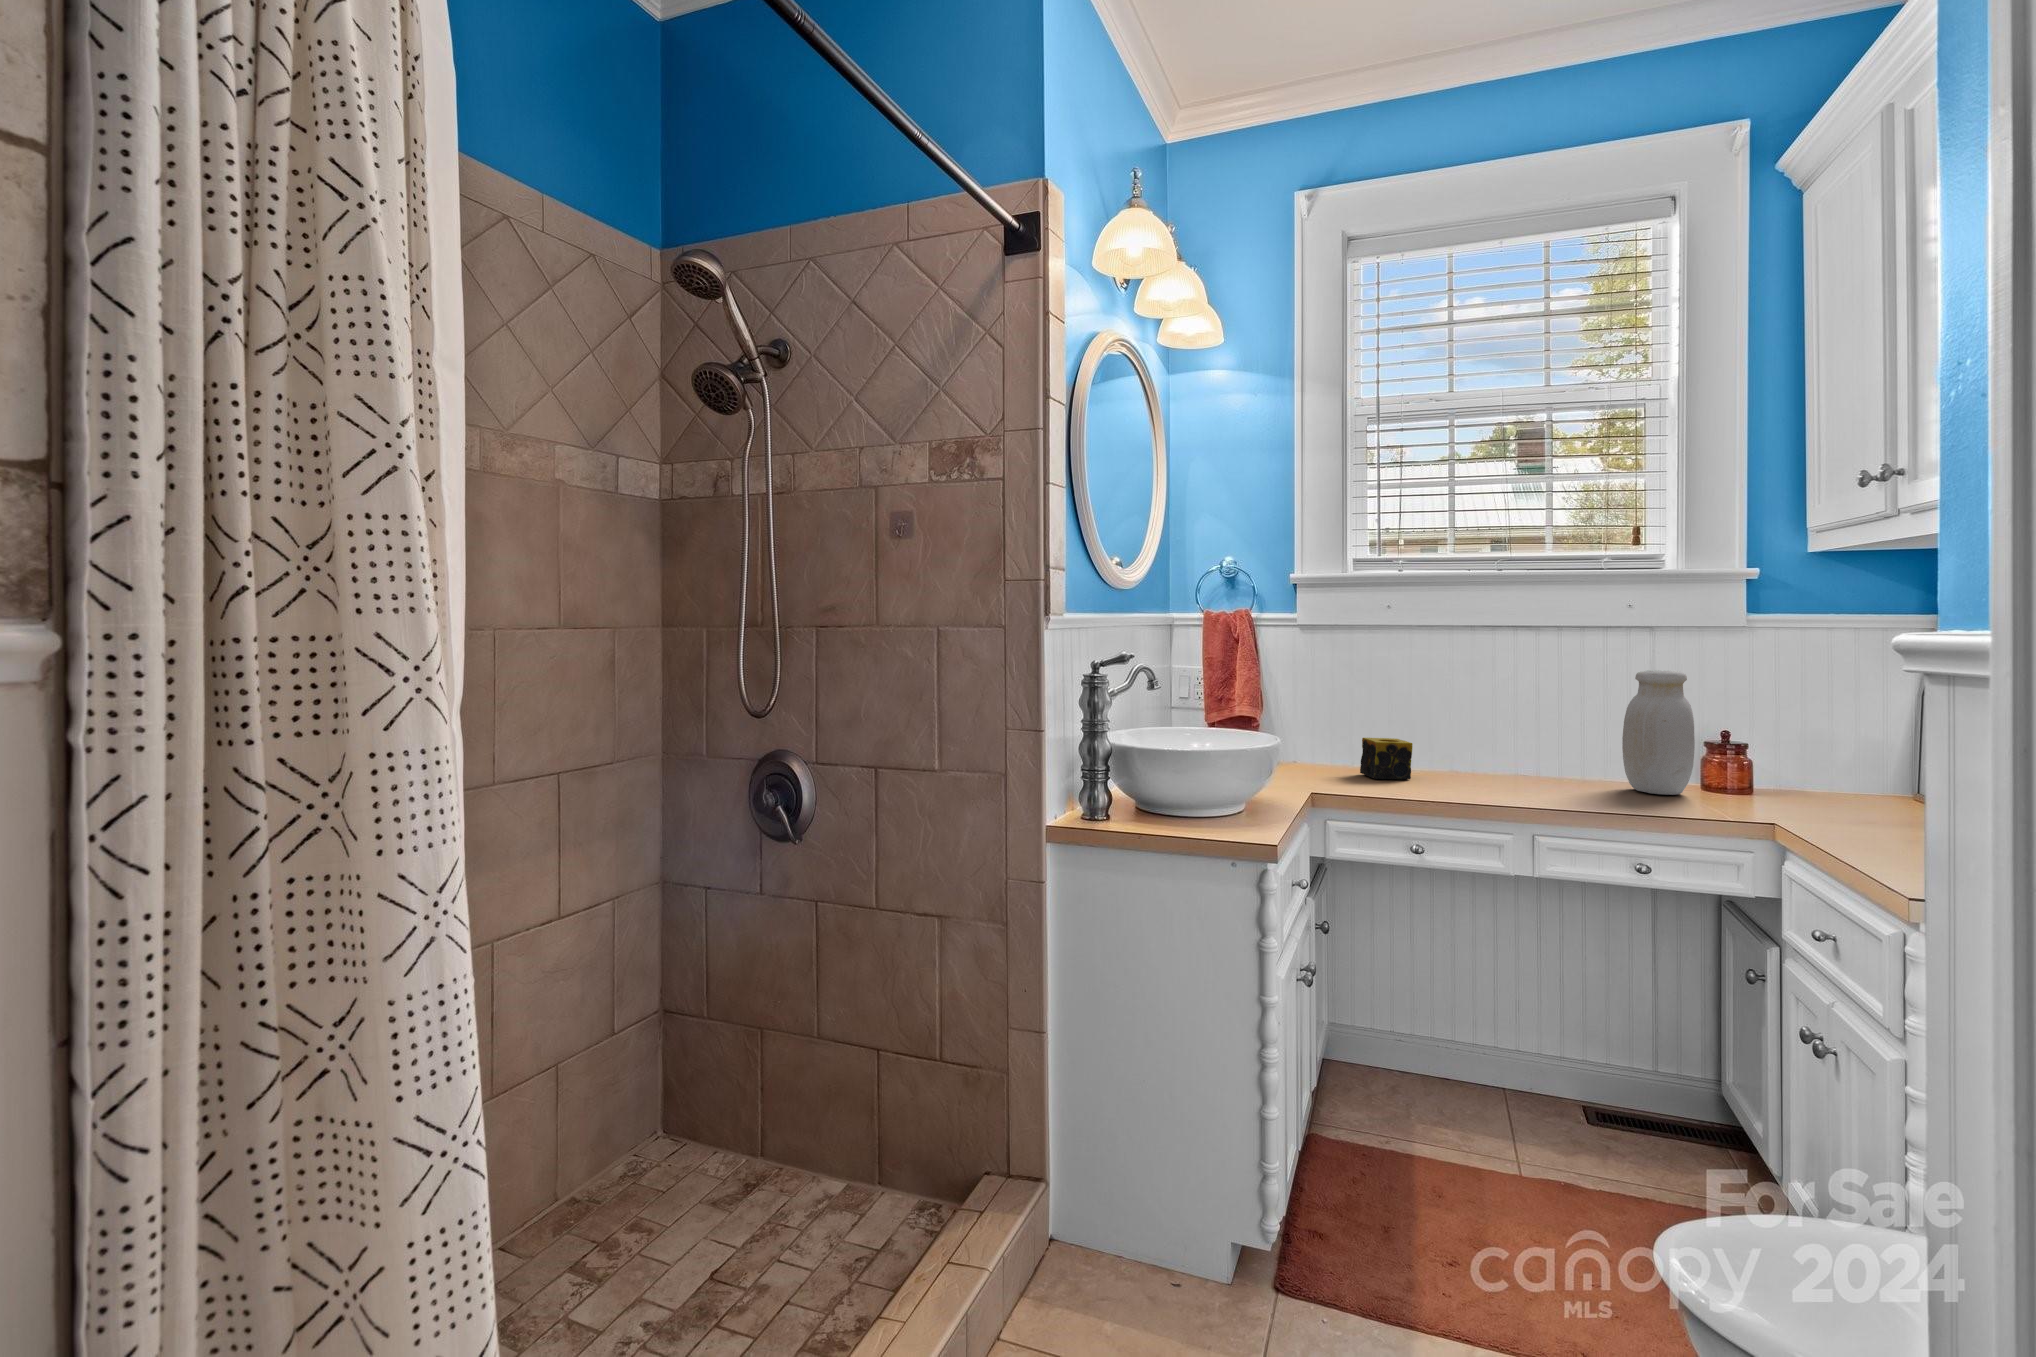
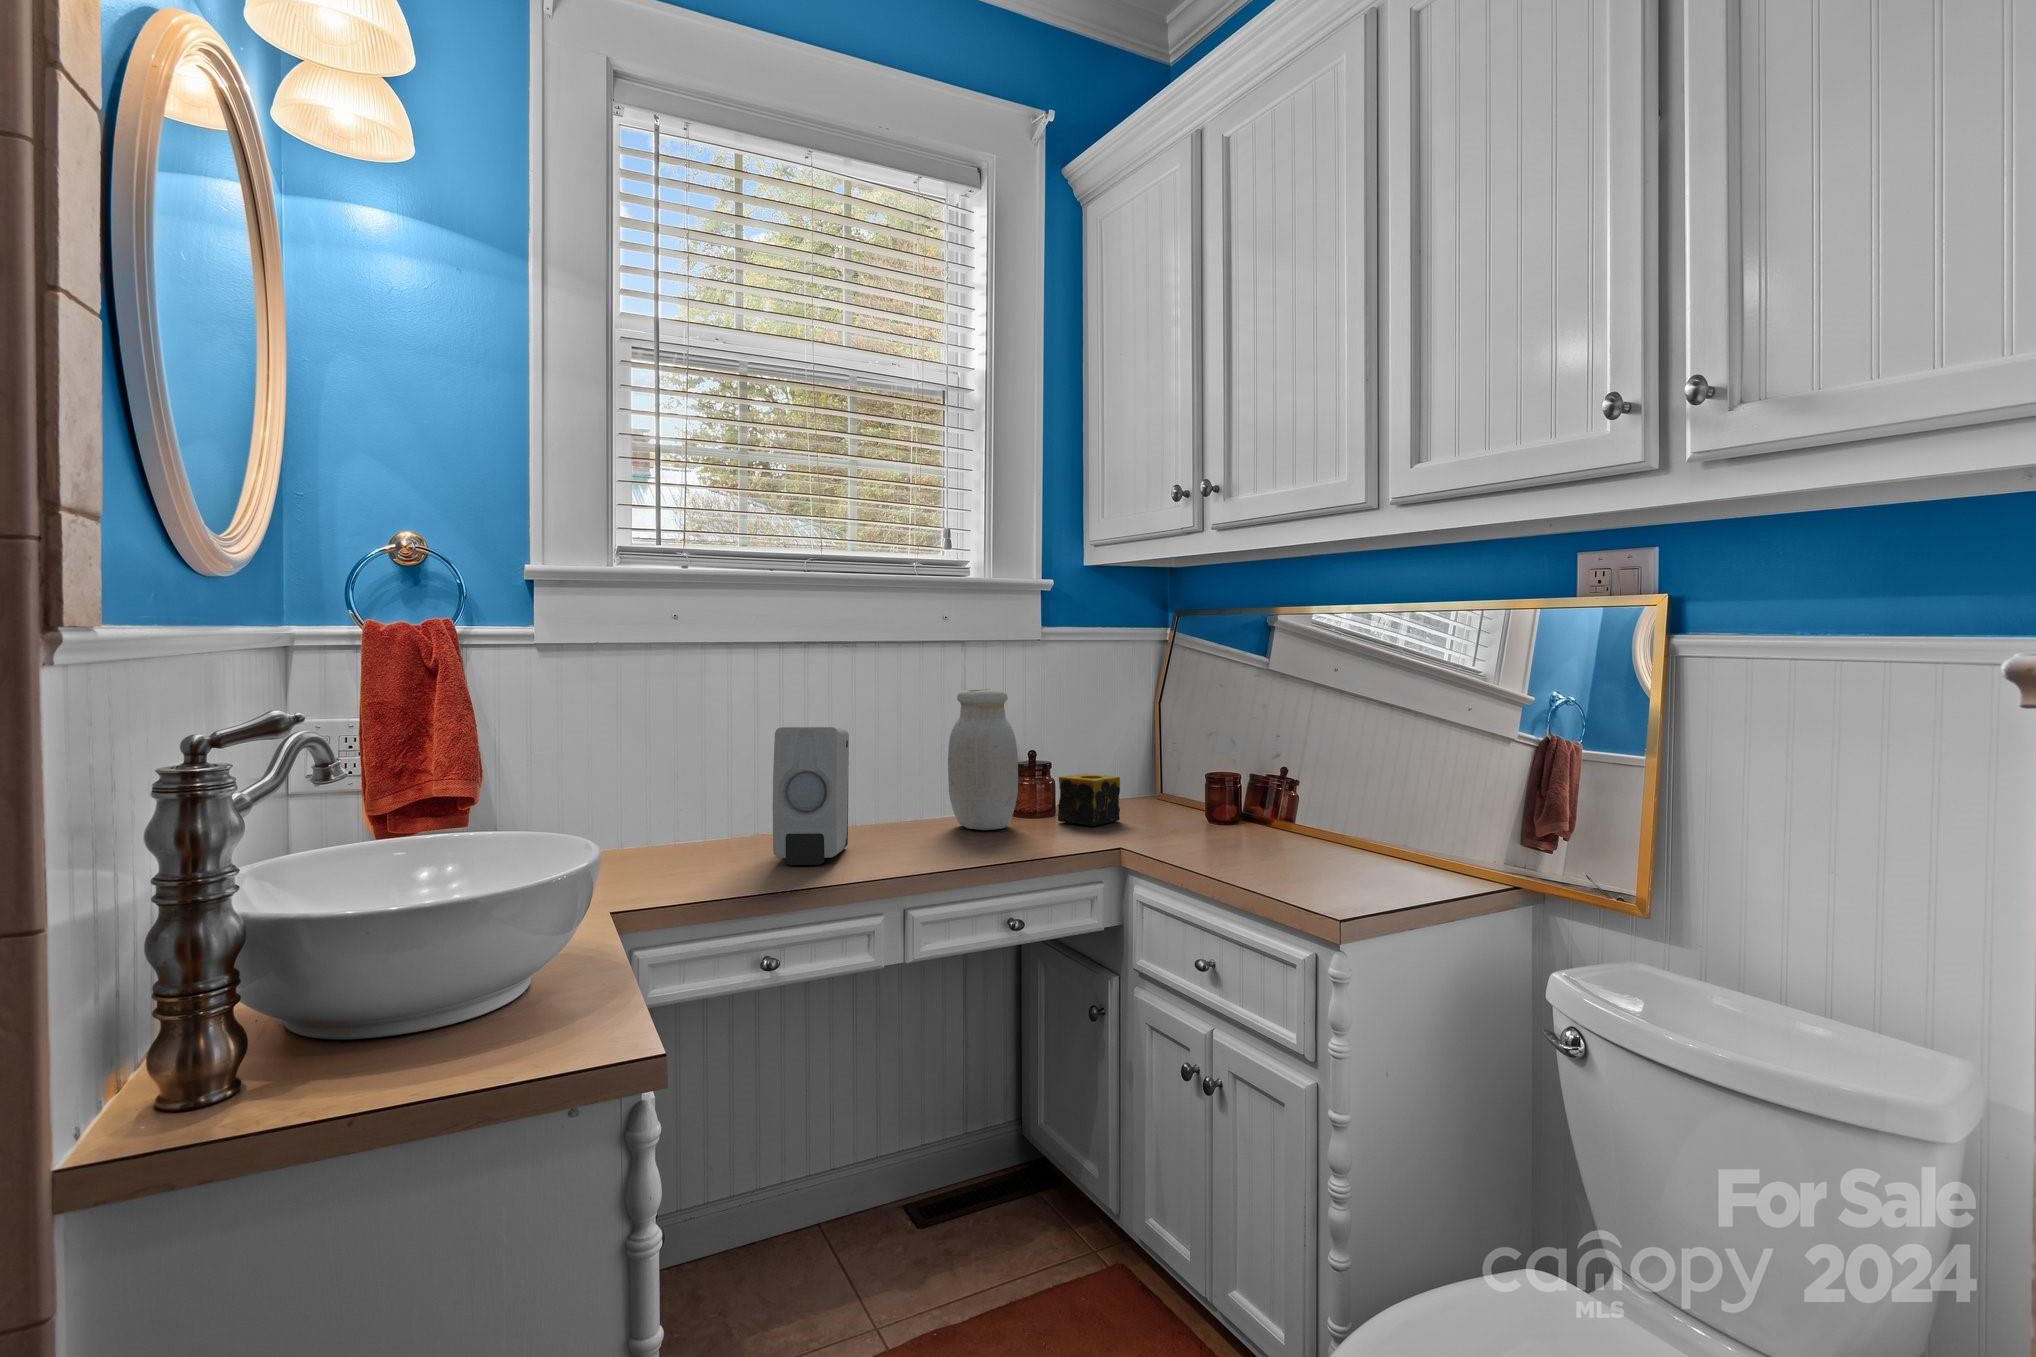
soap dispenser: none [1439,688,1517,792] -> present [773,727,849,865]
candle: present [1360,738,1413,779] -> present [1058,773,1120,826]

